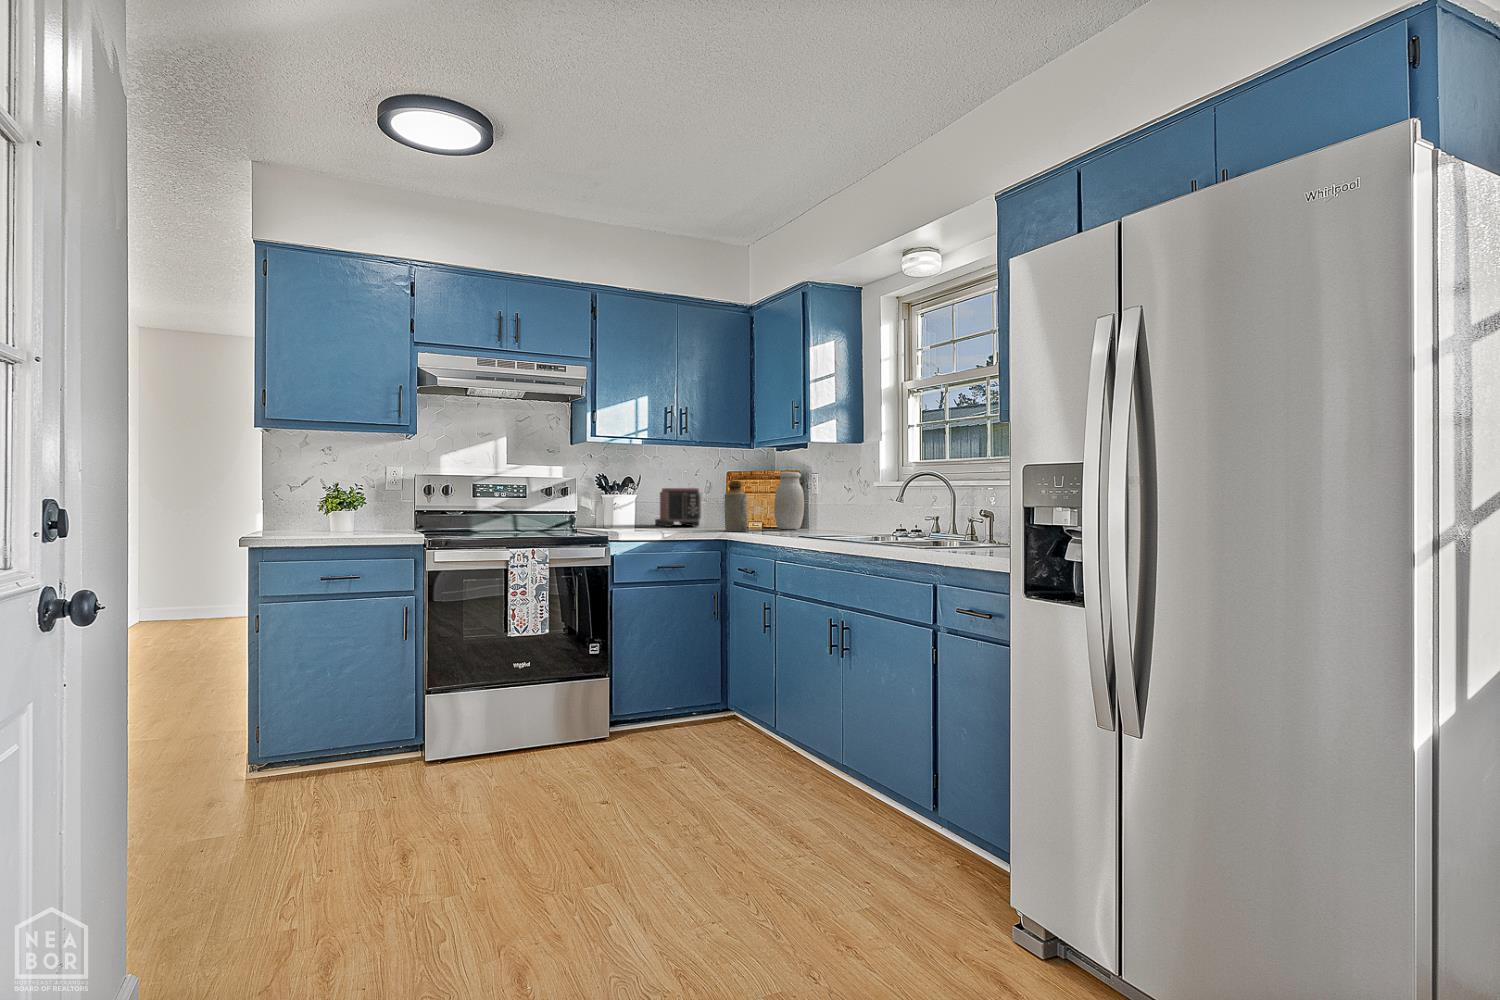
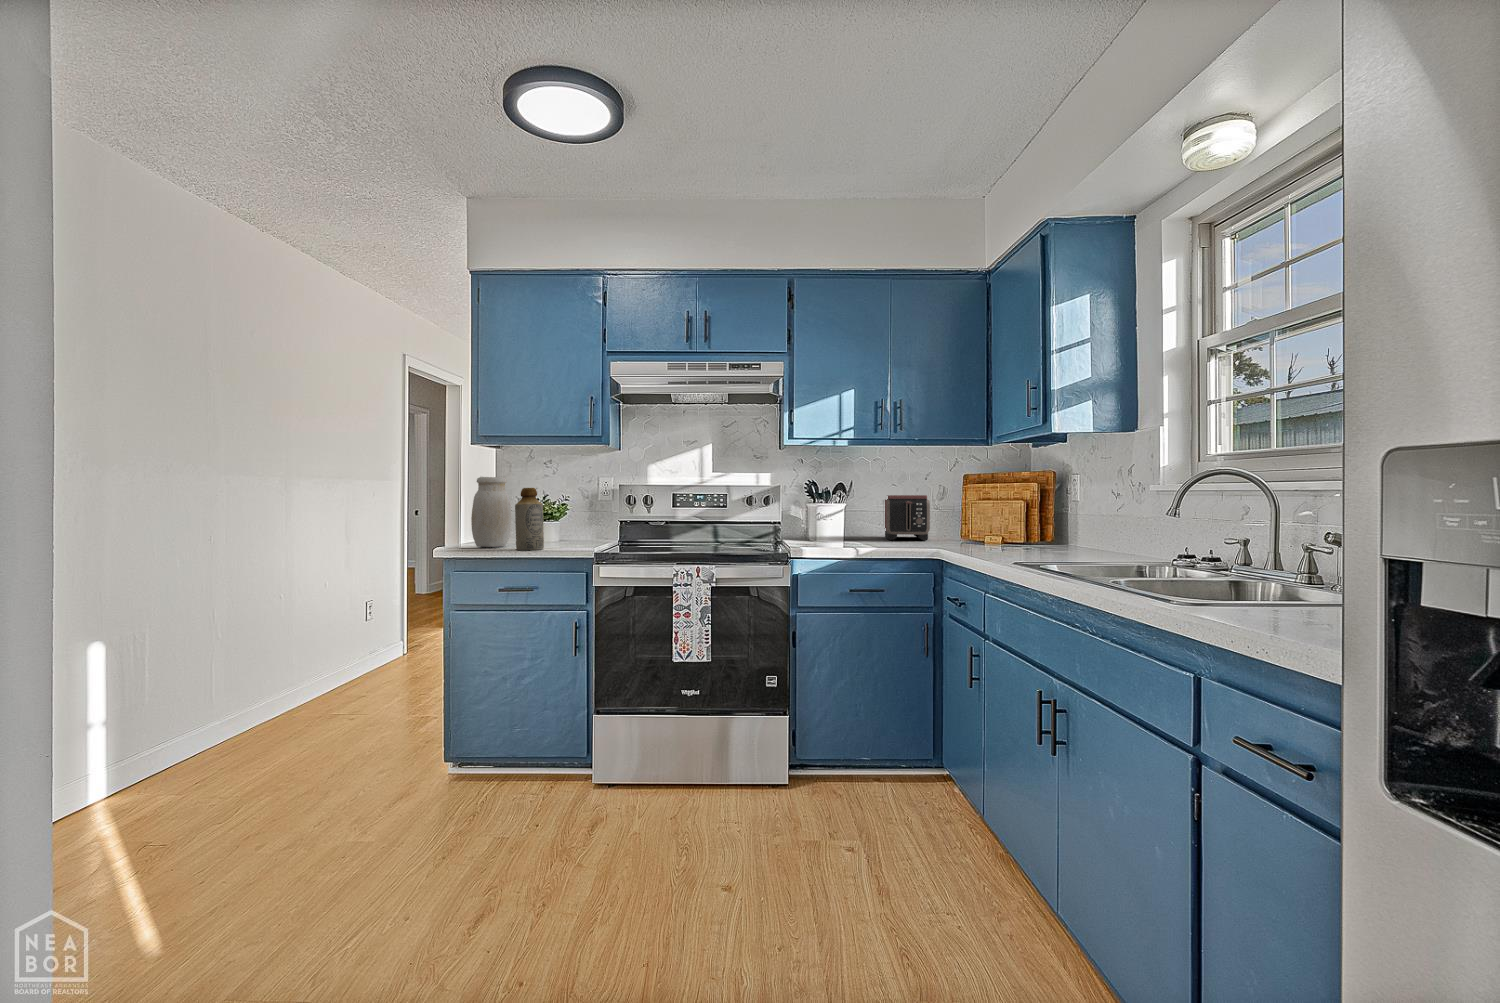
jar: present [774,472,804,529] -> present [471,477,511,547]
bottle: present [725,481,747,531] -> present [515,488,544,550]

